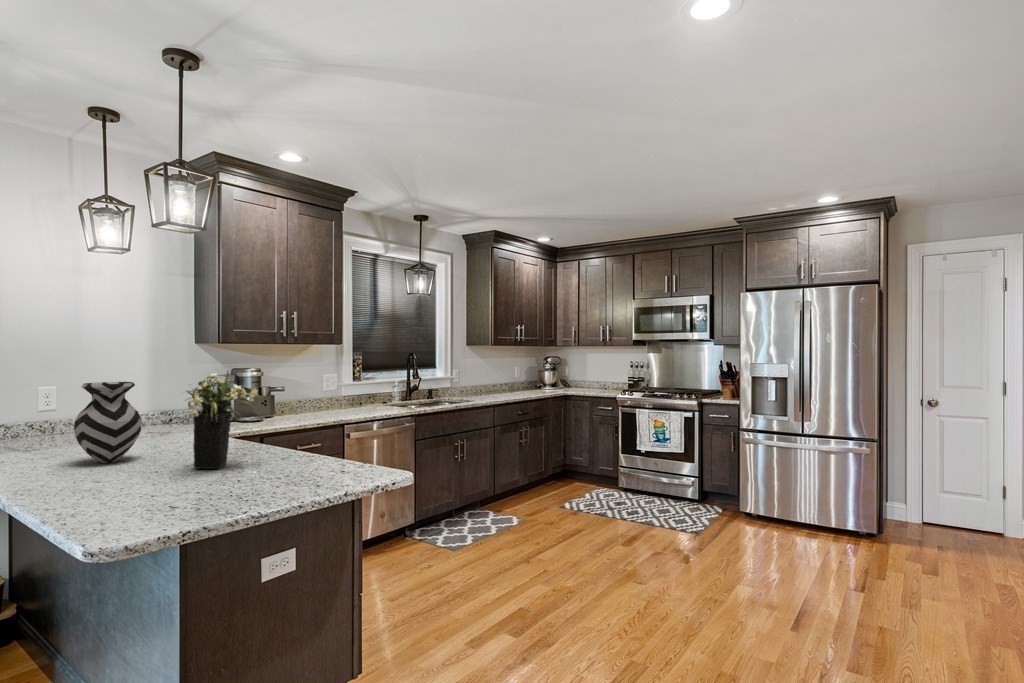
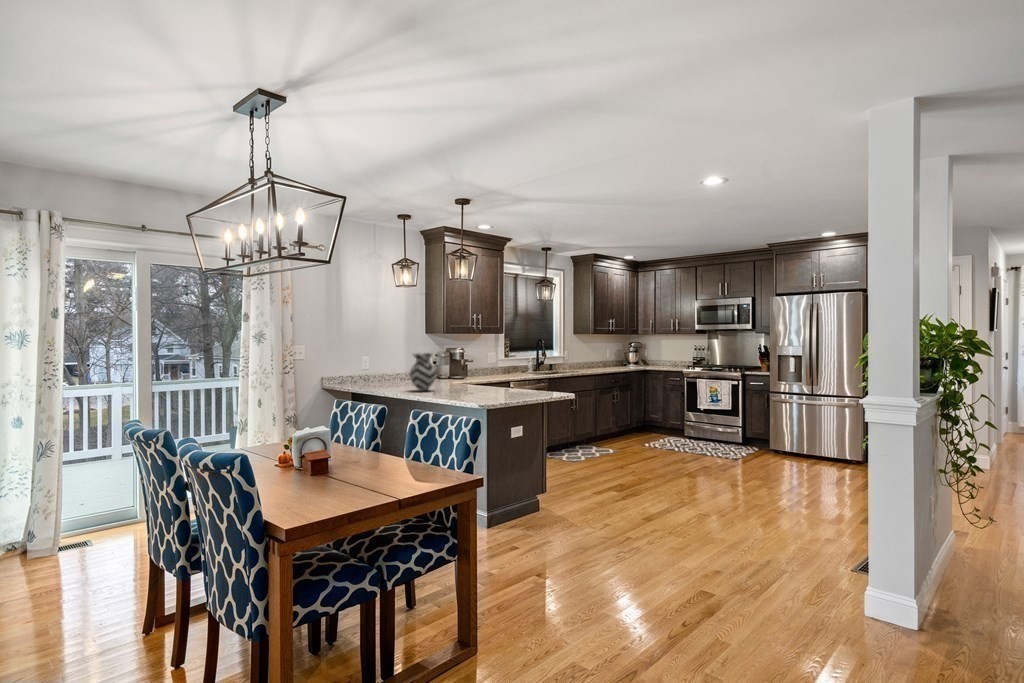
flower arrangement: present [186,371,262,469] -> none [464,347,497,393]

